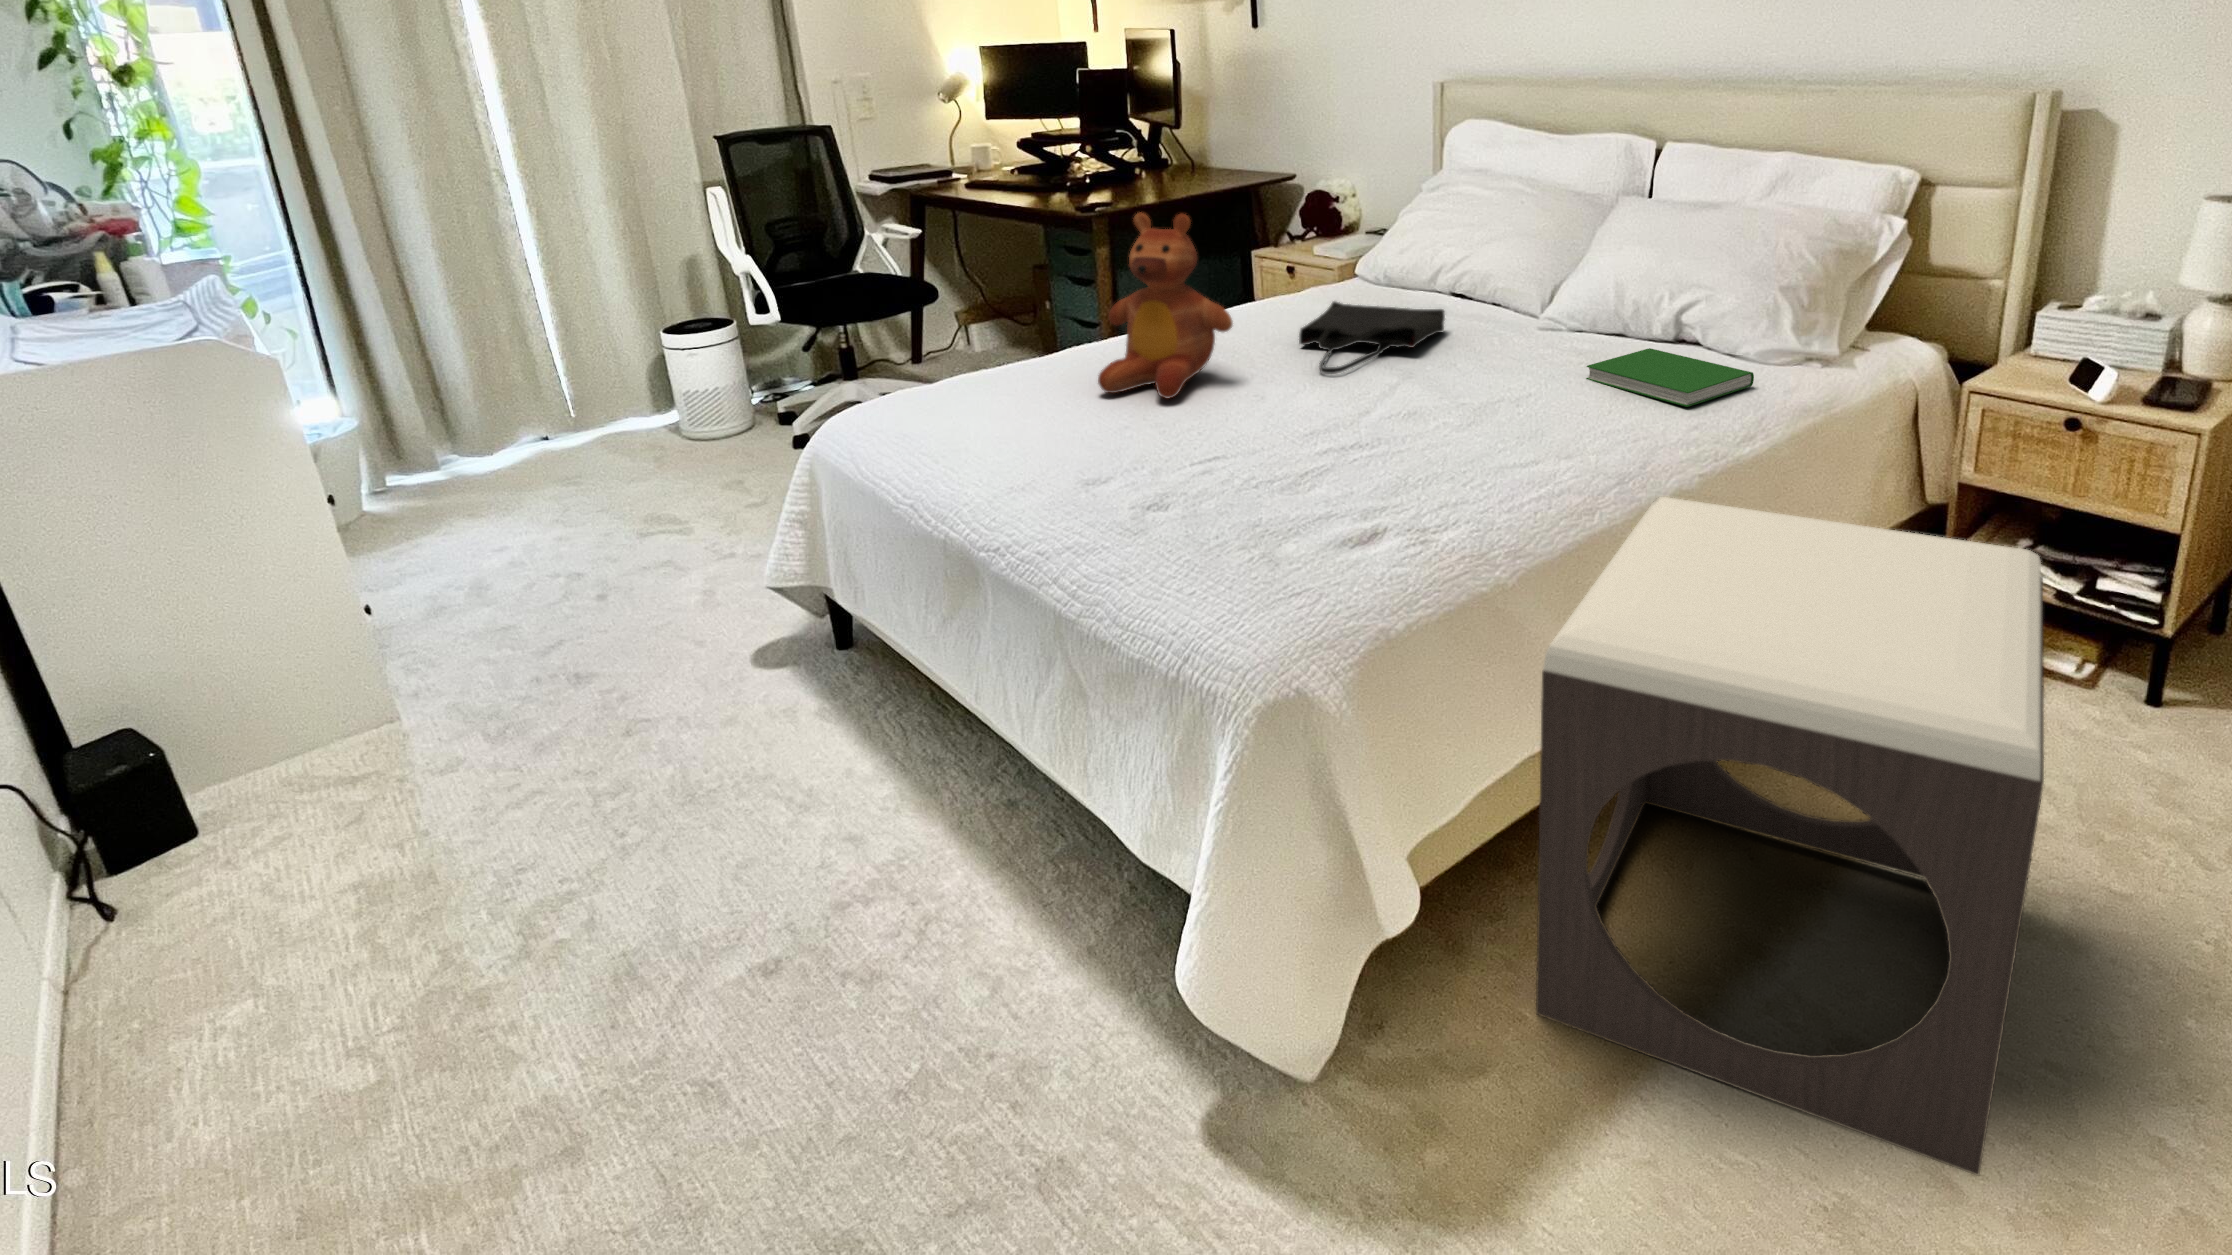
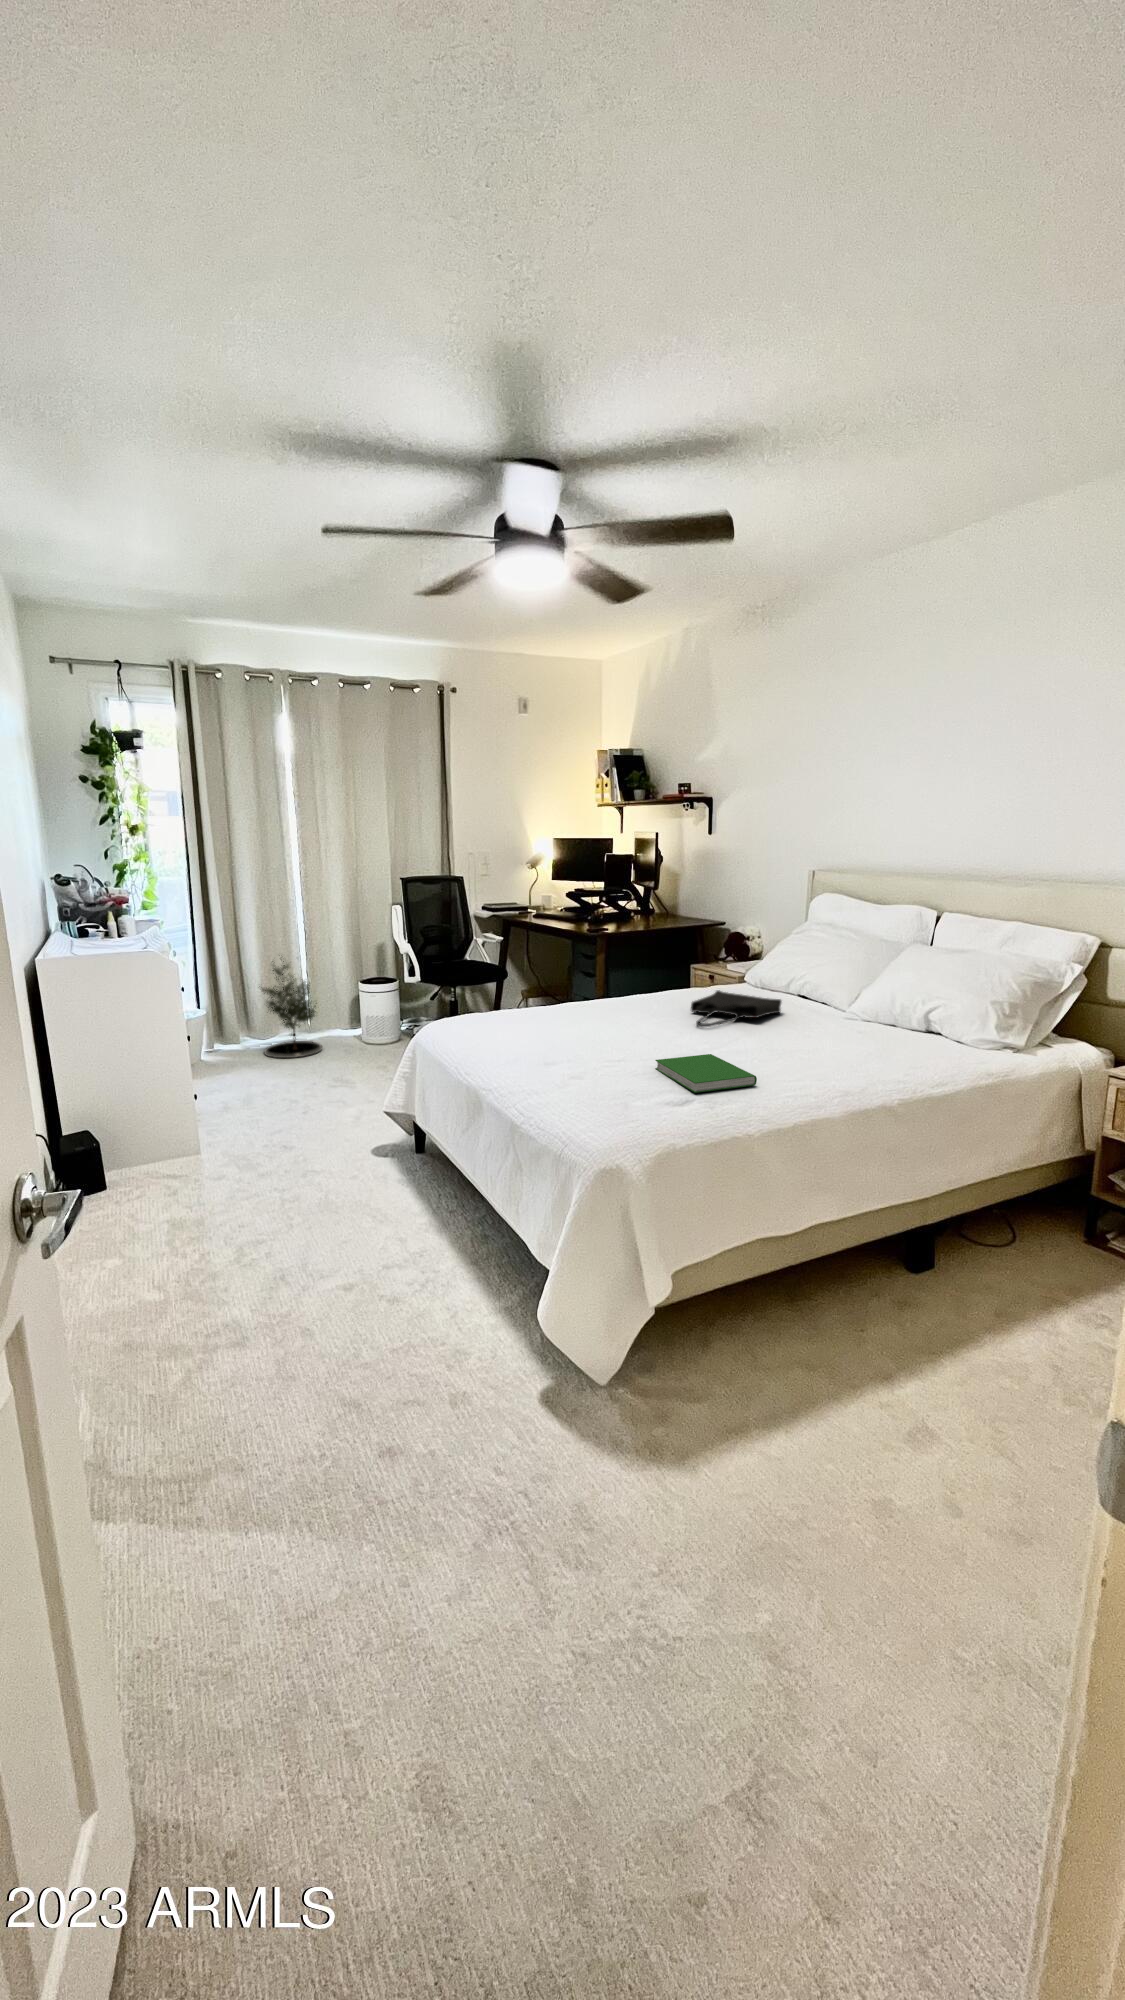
teddy bear: present [1098,213,1233,398] -> none [568,927,647,1030]
potted tree: none [457,295,607,490] -> present [259,959,322,1058]
hardcover book: present [1586,348,1754,407] -> present [655,1054,757,1093]
footstool: present [1536,497,2044,1175] -> none [746,1105,1092,1517]

